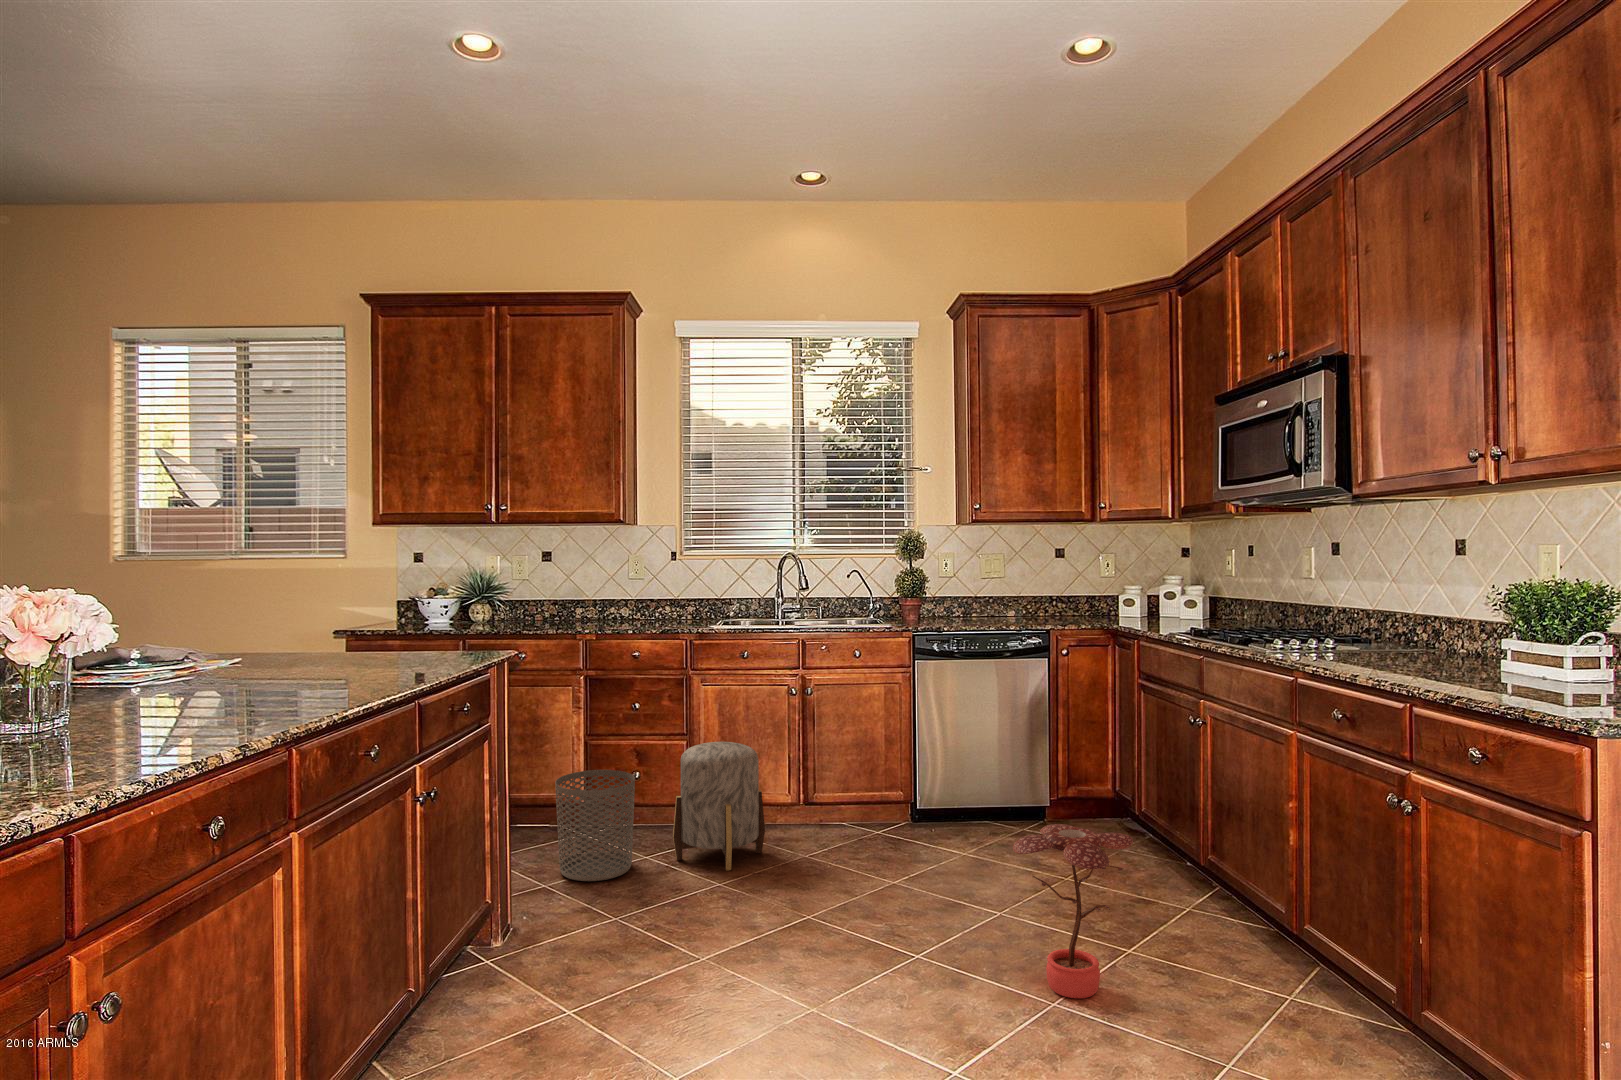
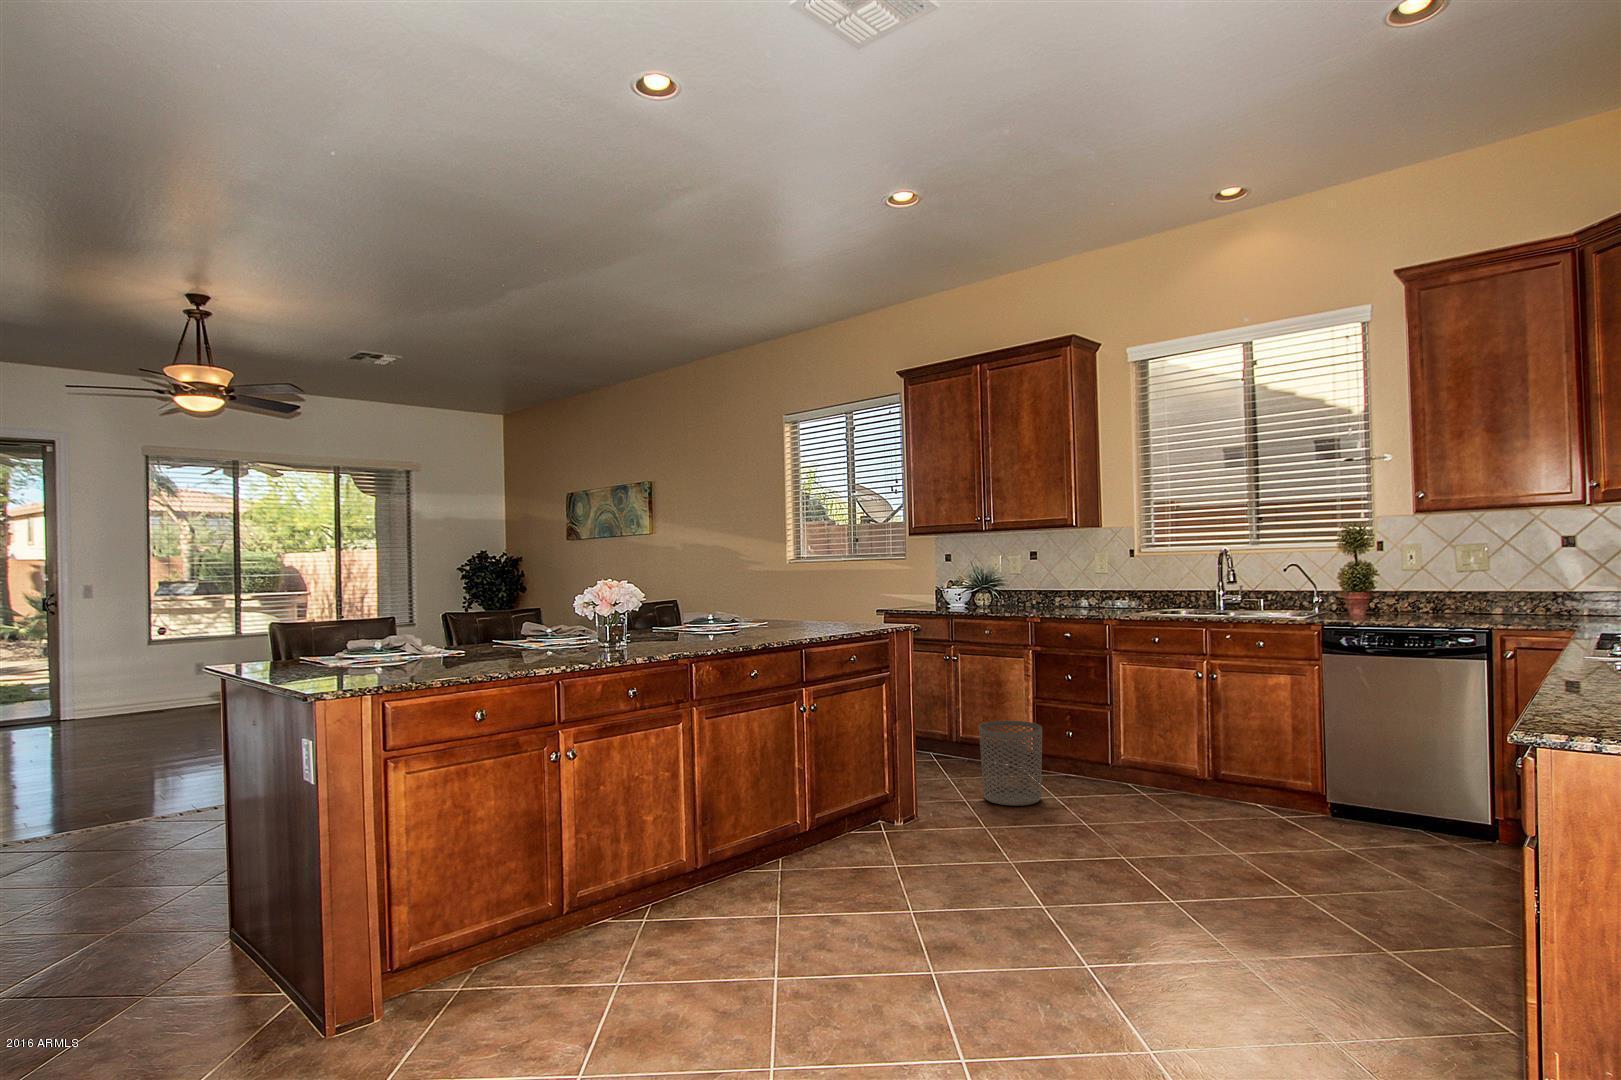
stool: present [673,742,765,870] -> none [1076,710,1160,819]
potted plant: present [1013,824,1133,998] -> none [1246,800,1386,973]

